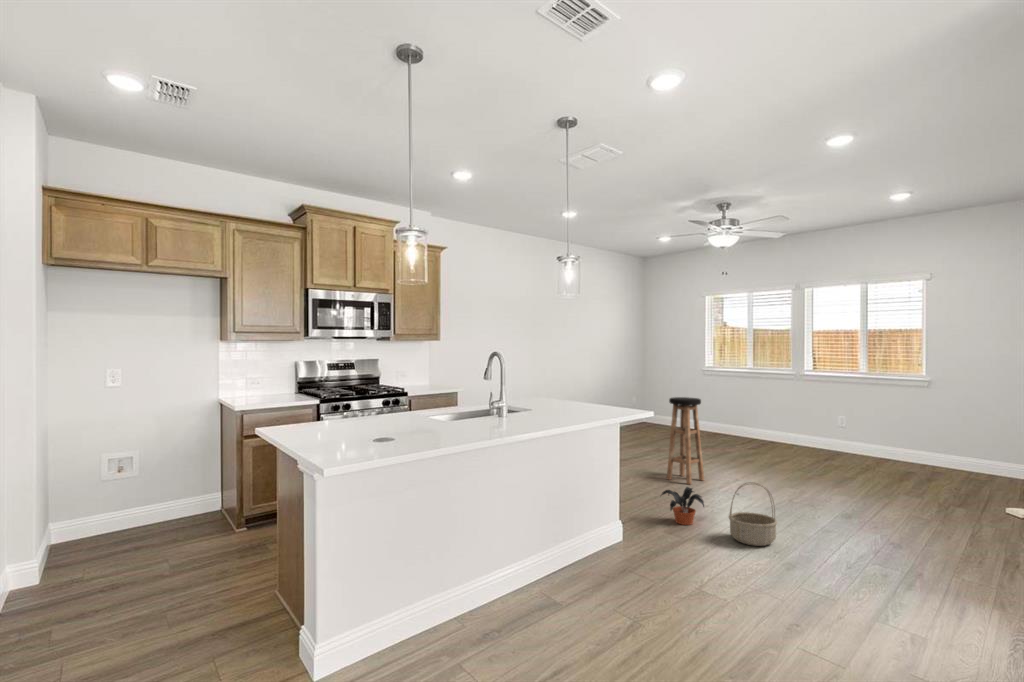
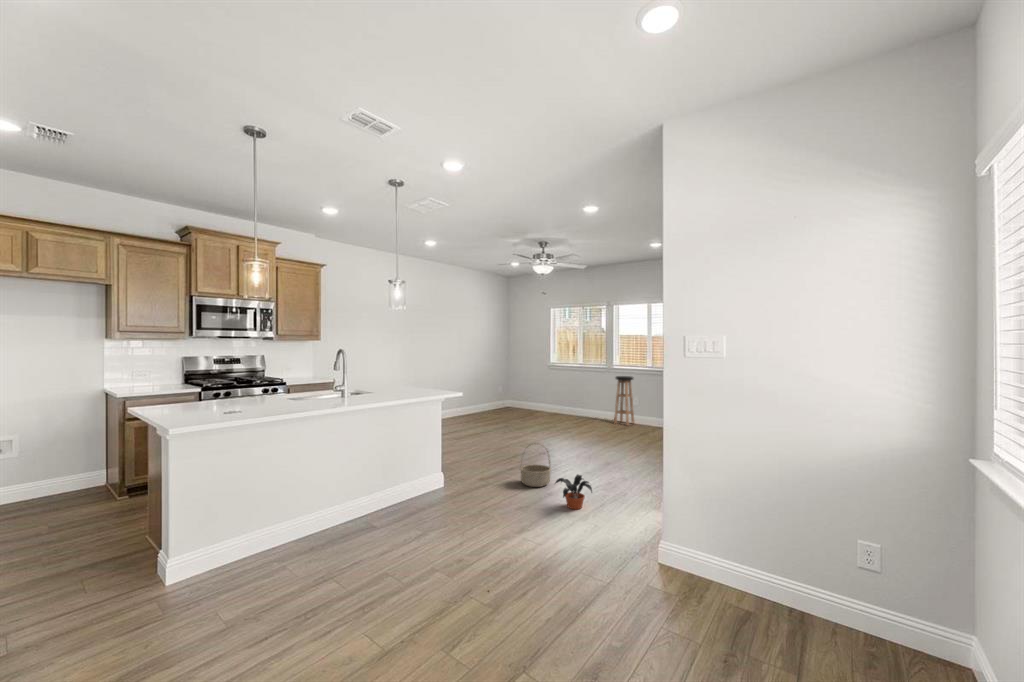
bar stool: present [667,397,704,484] -> present [614,376,634,426]
potted plant: present [662,487,704,525] -> present [555,474,592,509]

